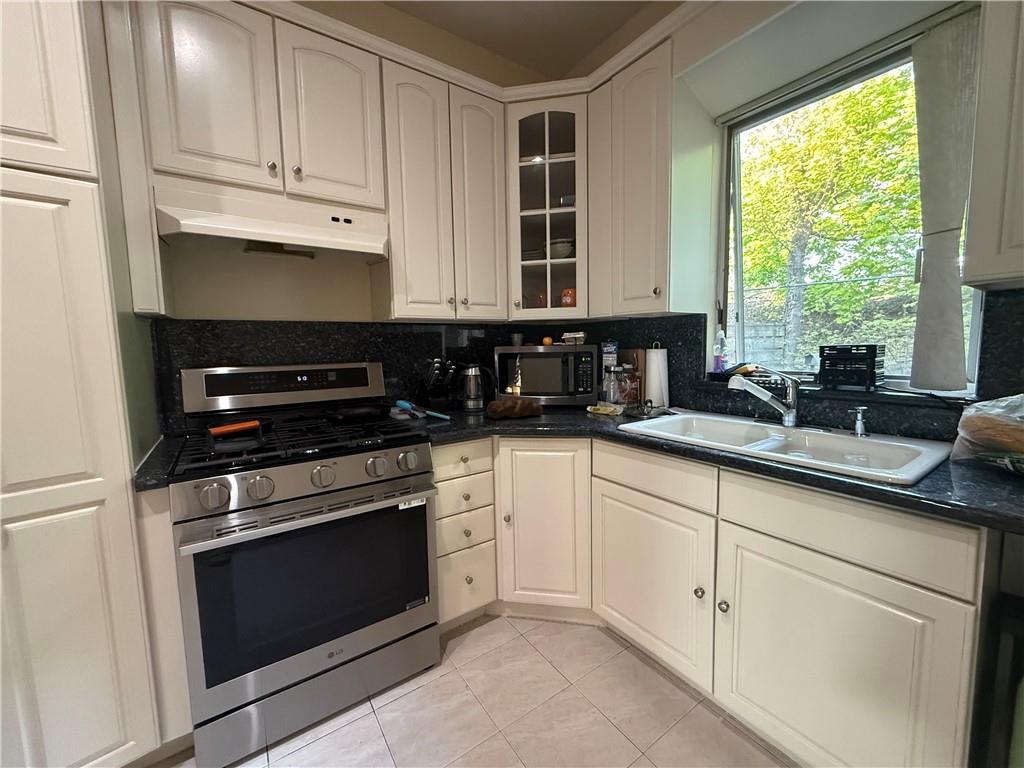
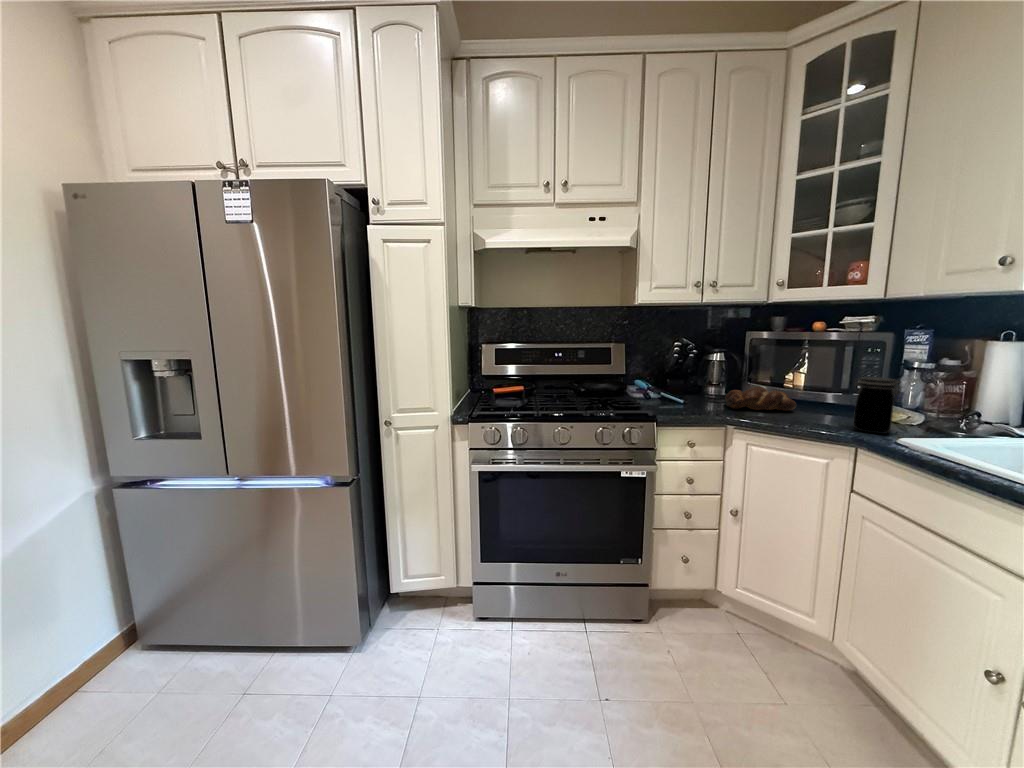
jar: none [584,379,616,424] -> present [853,377,902,434]

